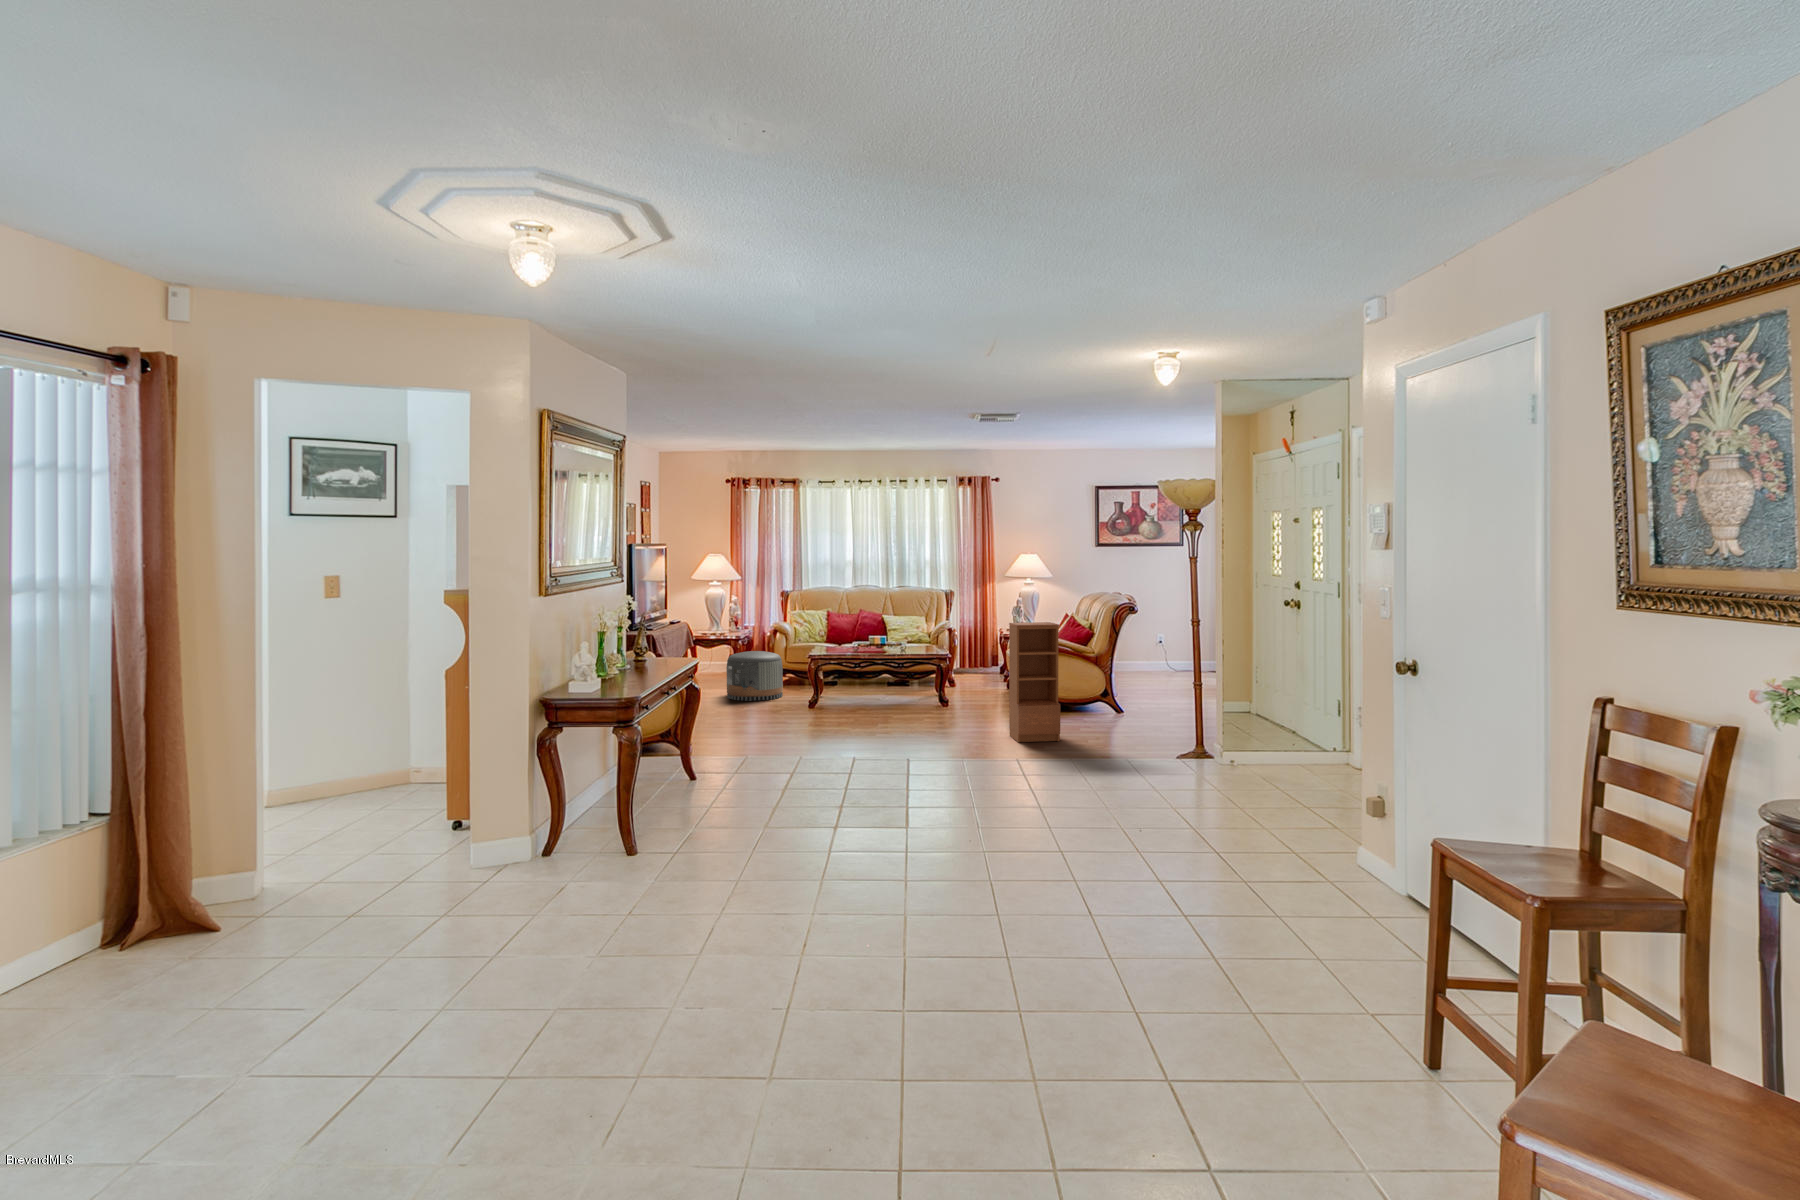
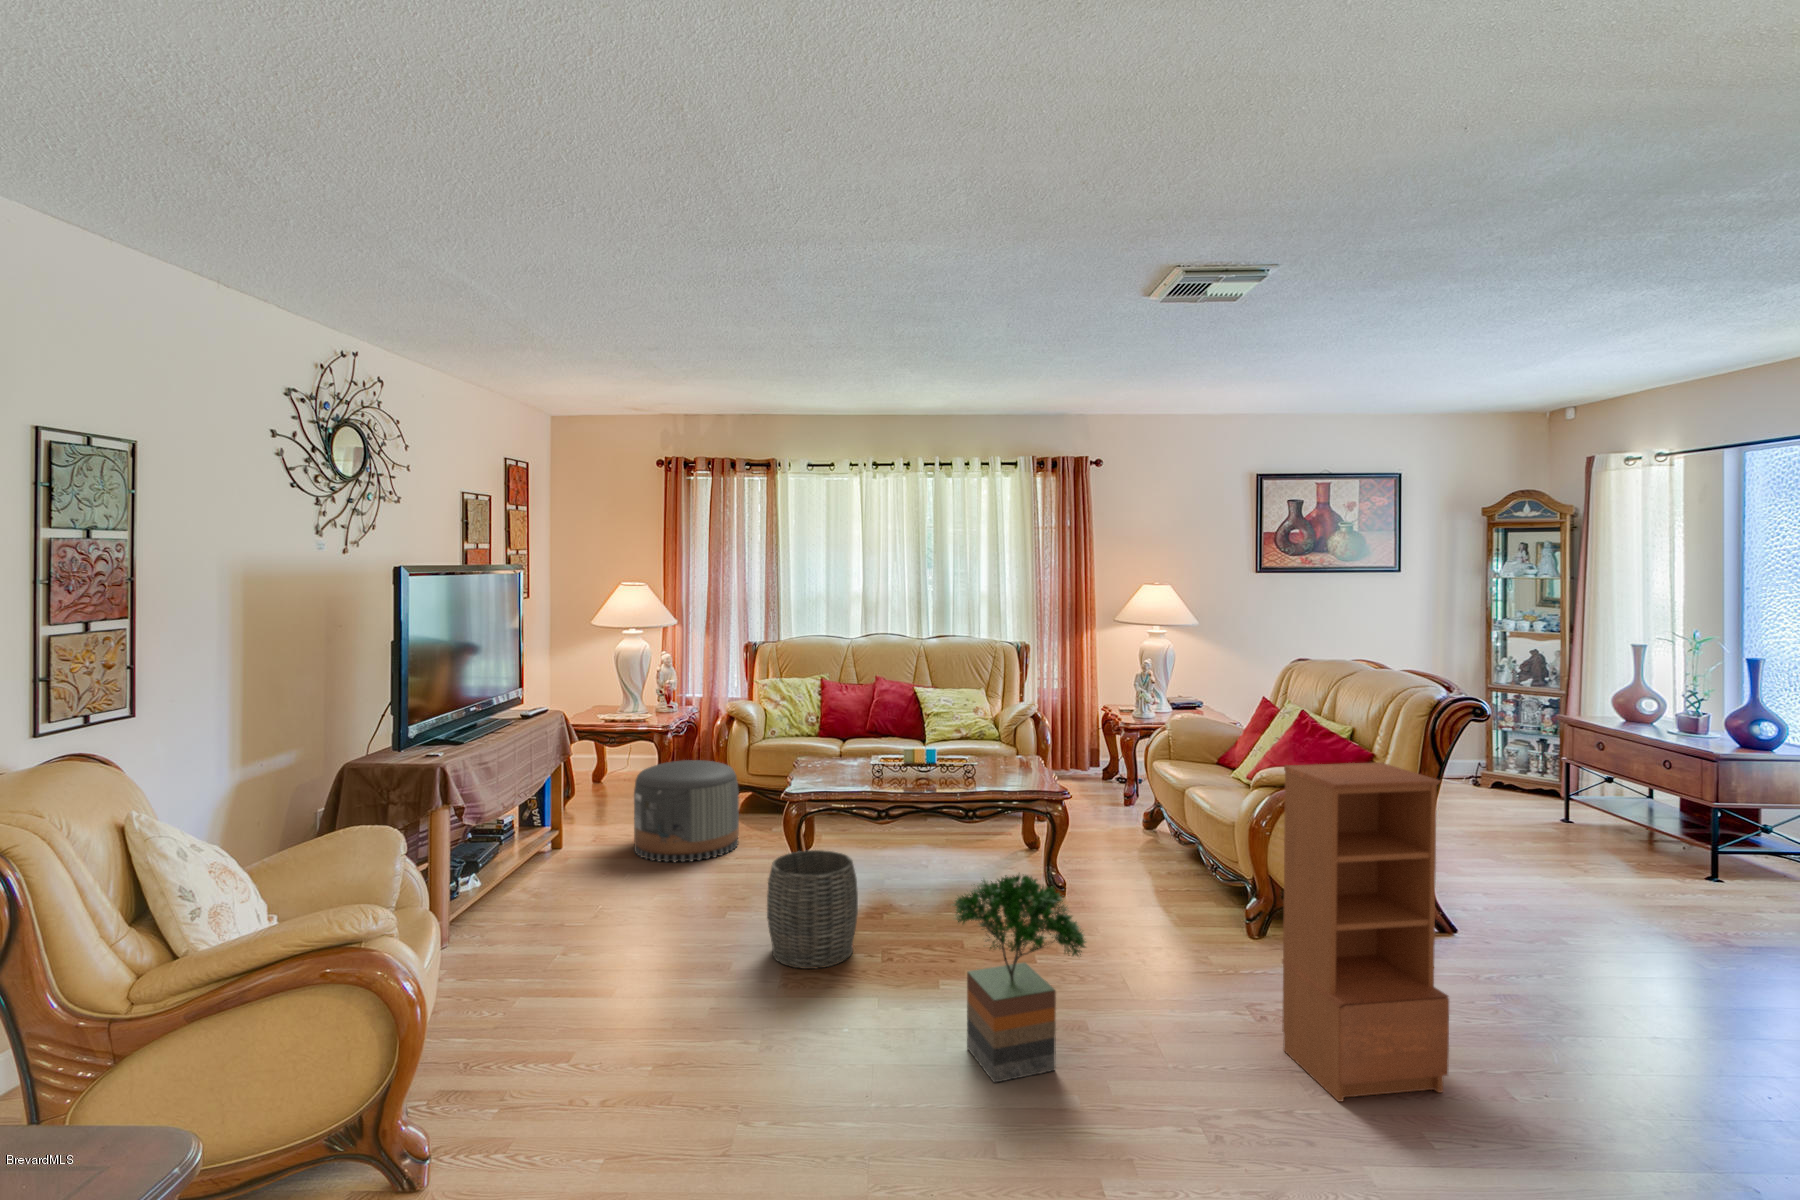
potted tree: none [877,667,929,740] -> present [953,875,1086,1082]
woven basket: none [803,677,844,723] -> present [767,850,858,969]

